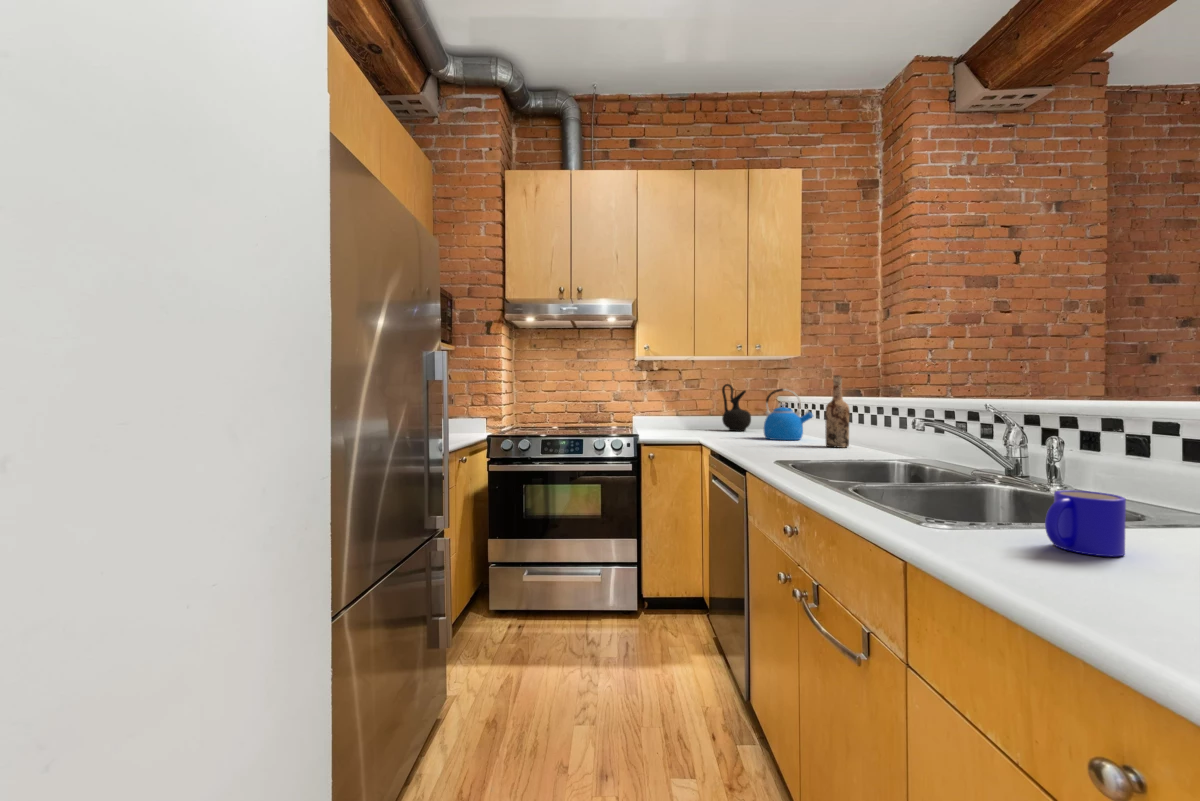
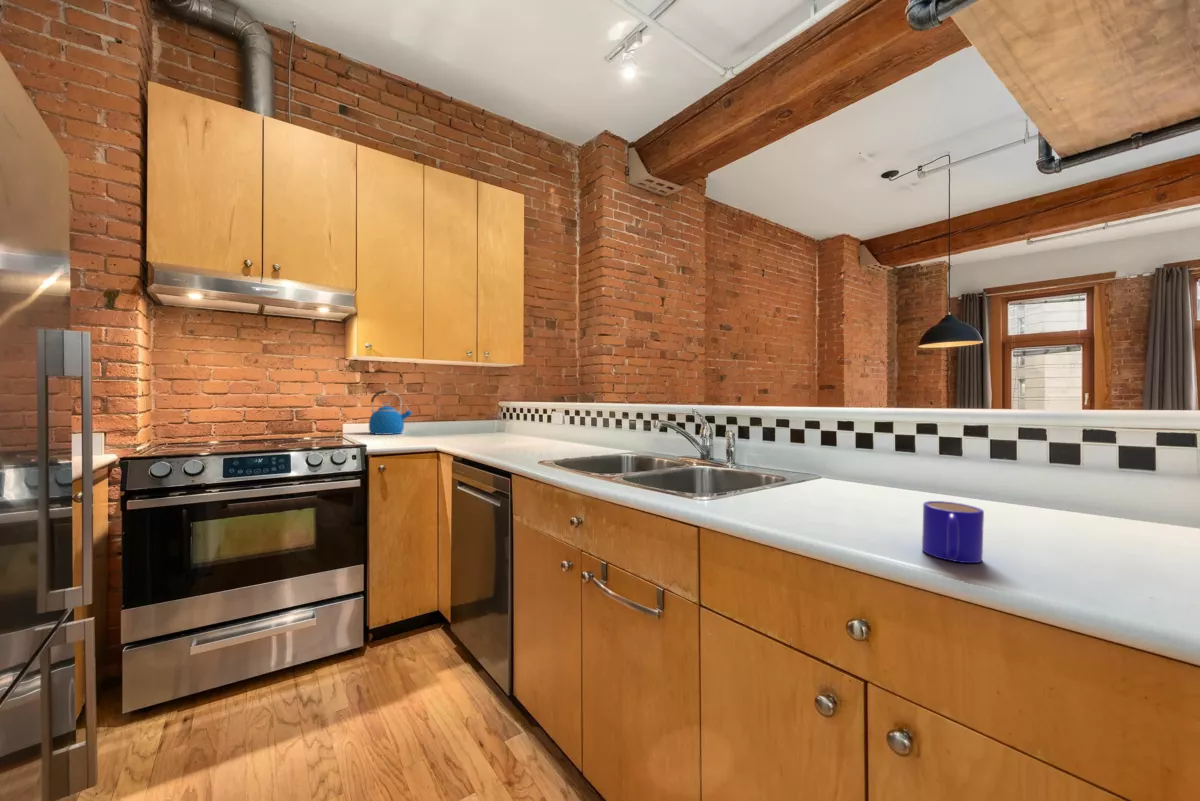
wine bottle: present [825,375,850,448] -> none [562,383,583,448]
ceramic jug: present [722,384,751,431] -> none [444,387,473,433]
kettle: present [764,389,813,440] -> present [369,390,412,435]

